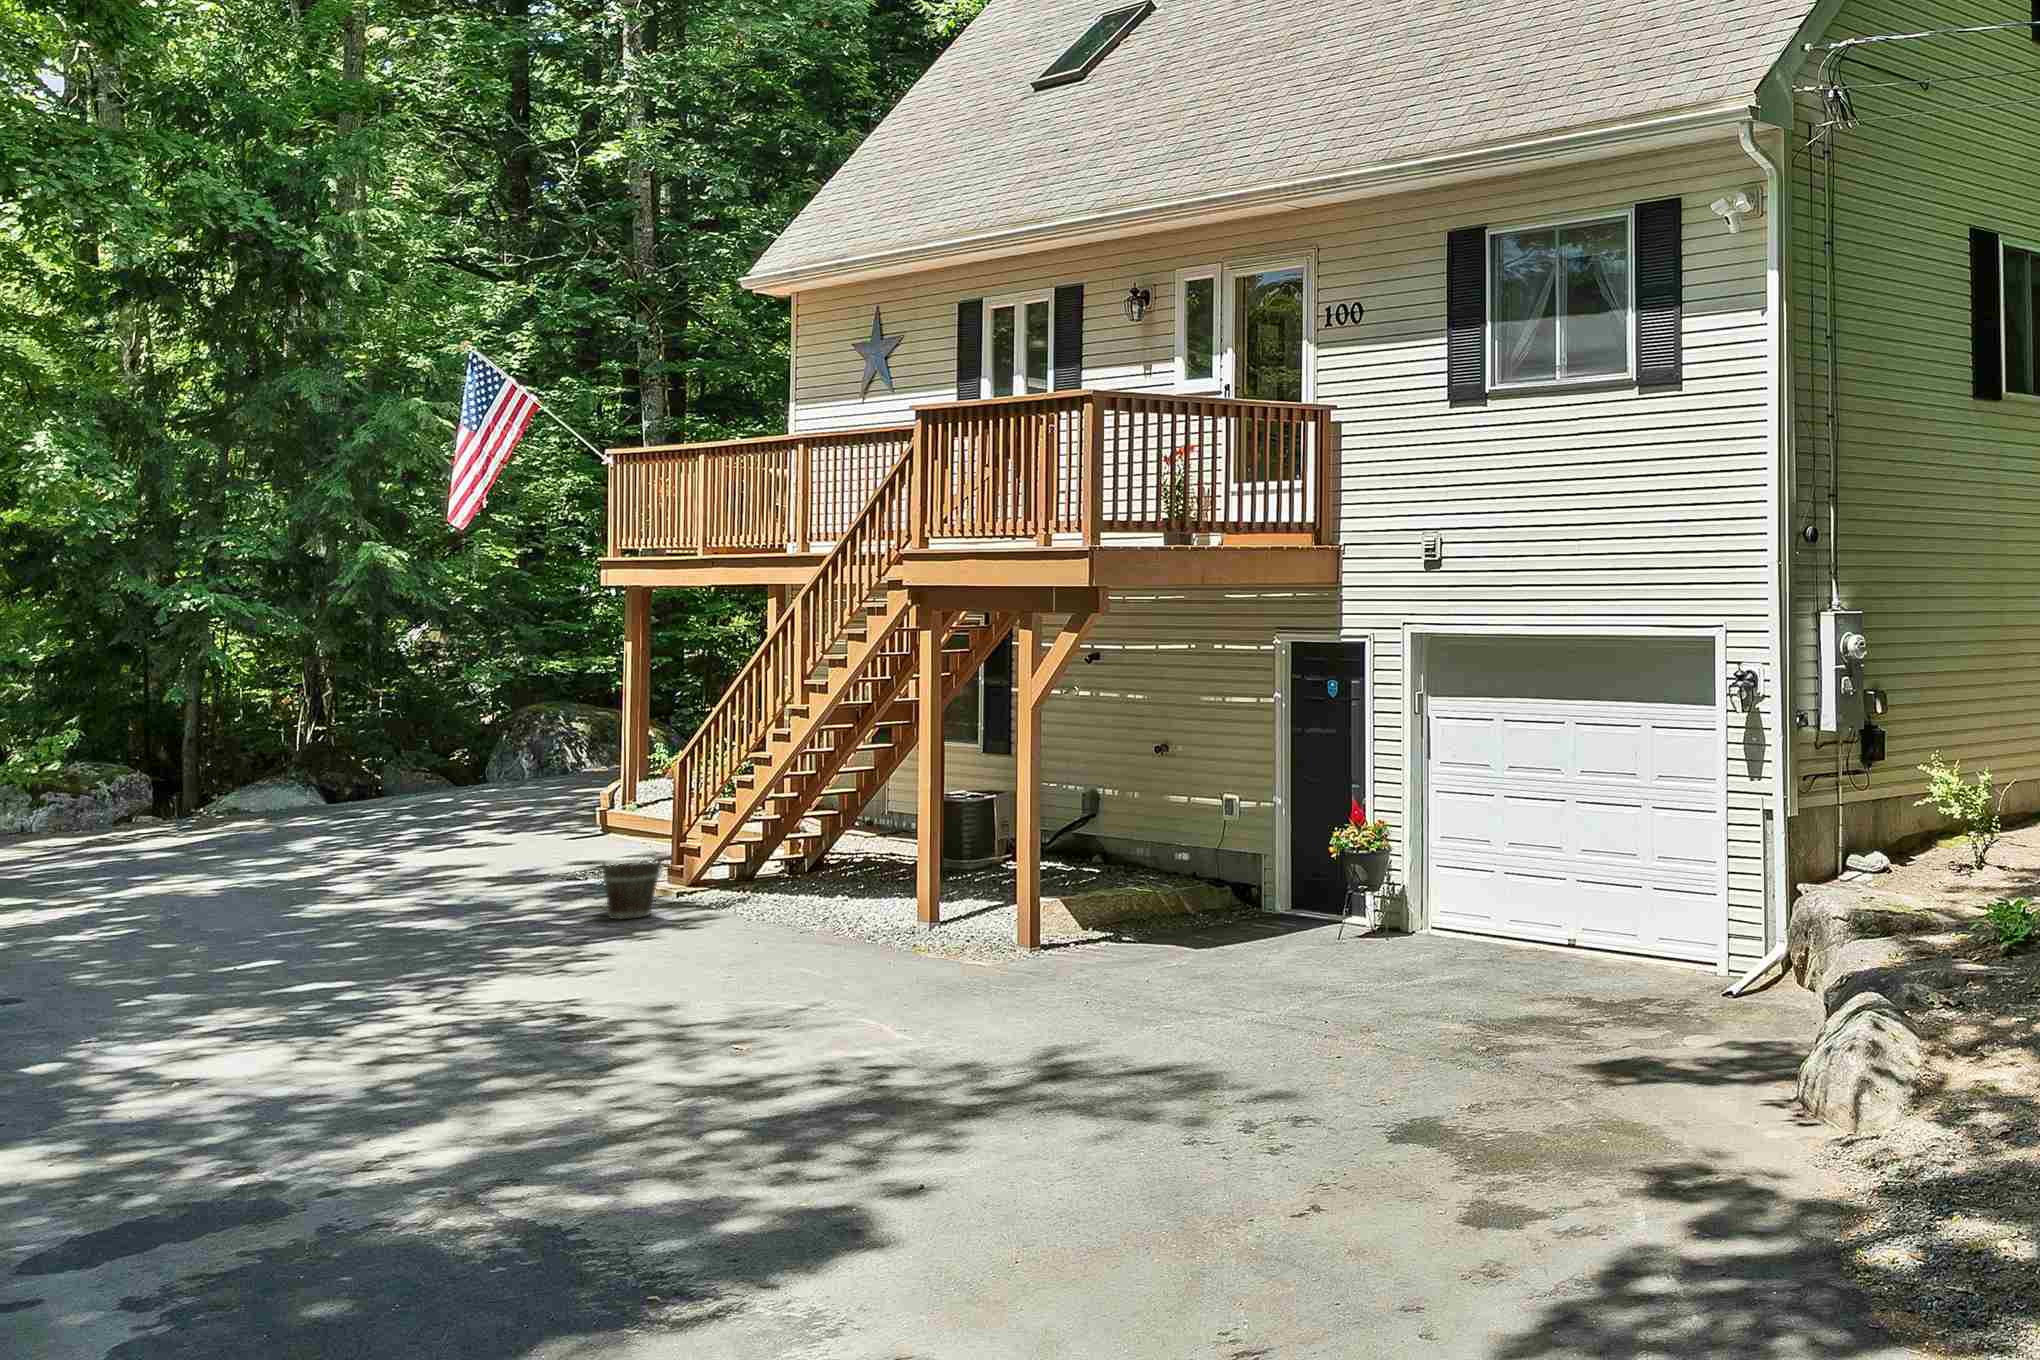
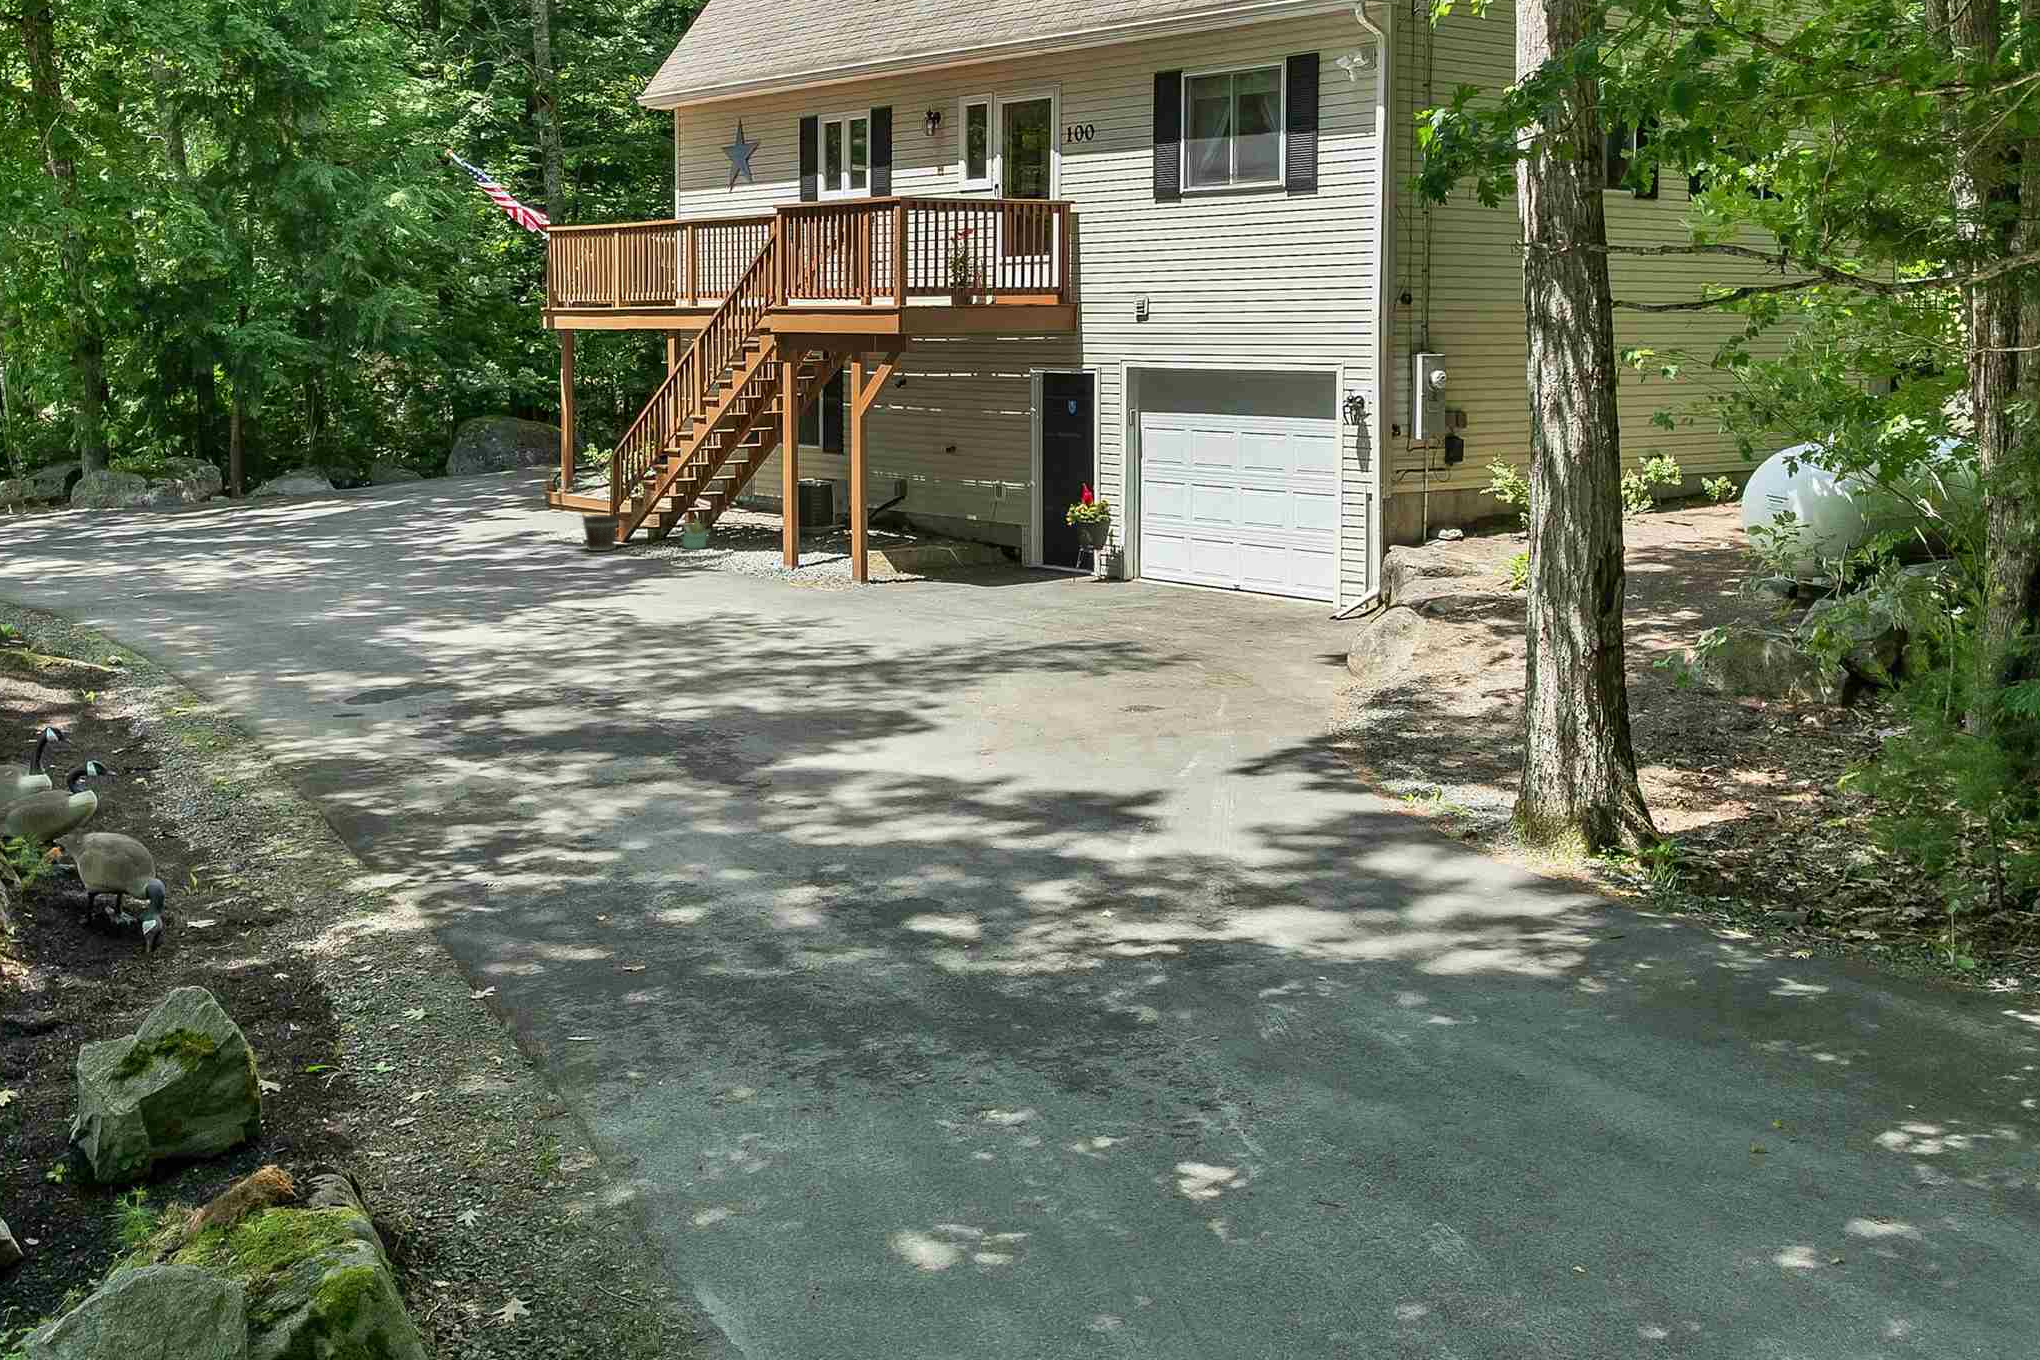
decorative plant: none [758,863,807,907] -> present [683,520,710,549]

